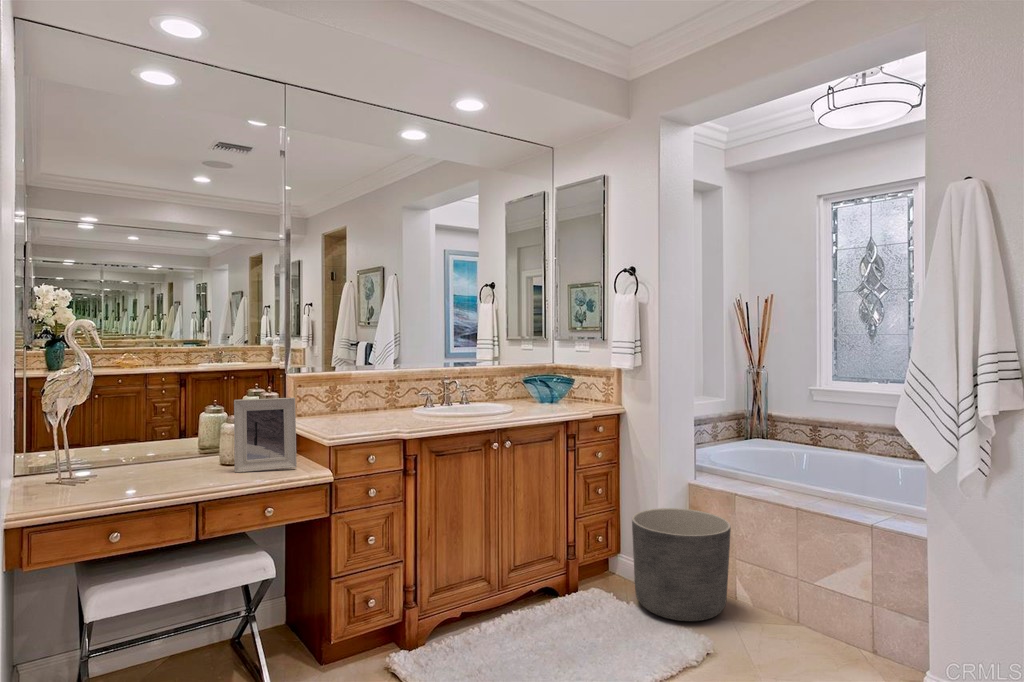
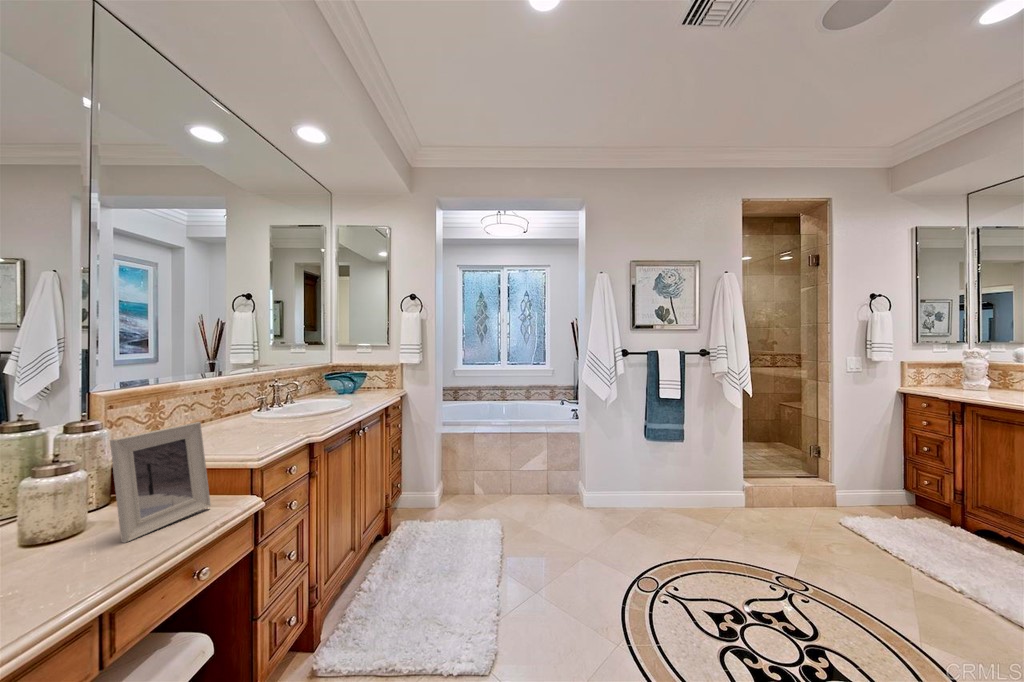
planter: present [632,508,731,621] -> none [429,450,490,523]

